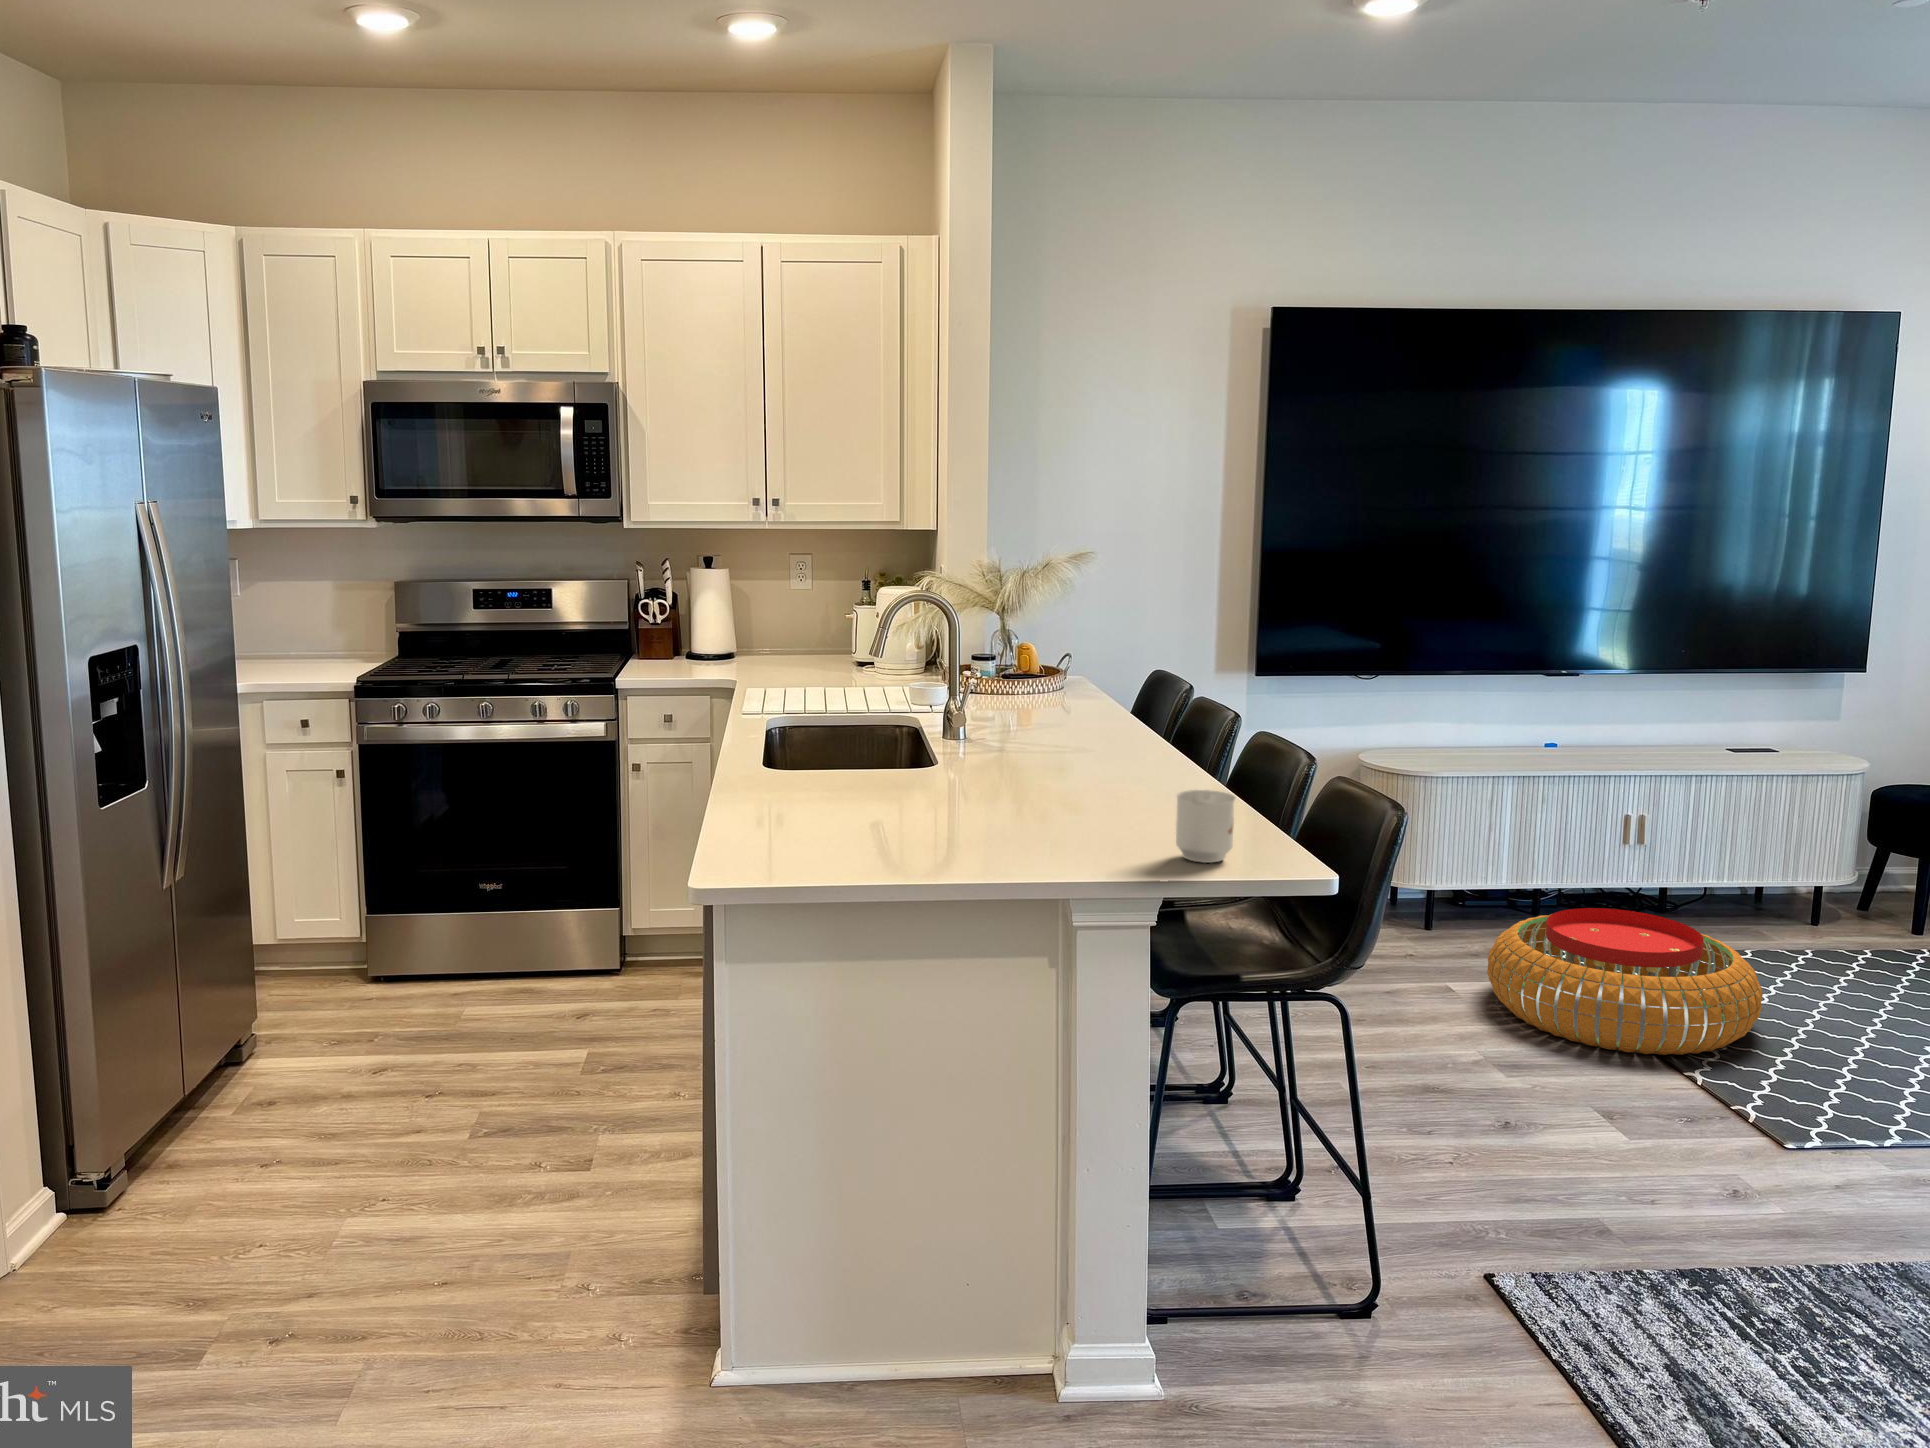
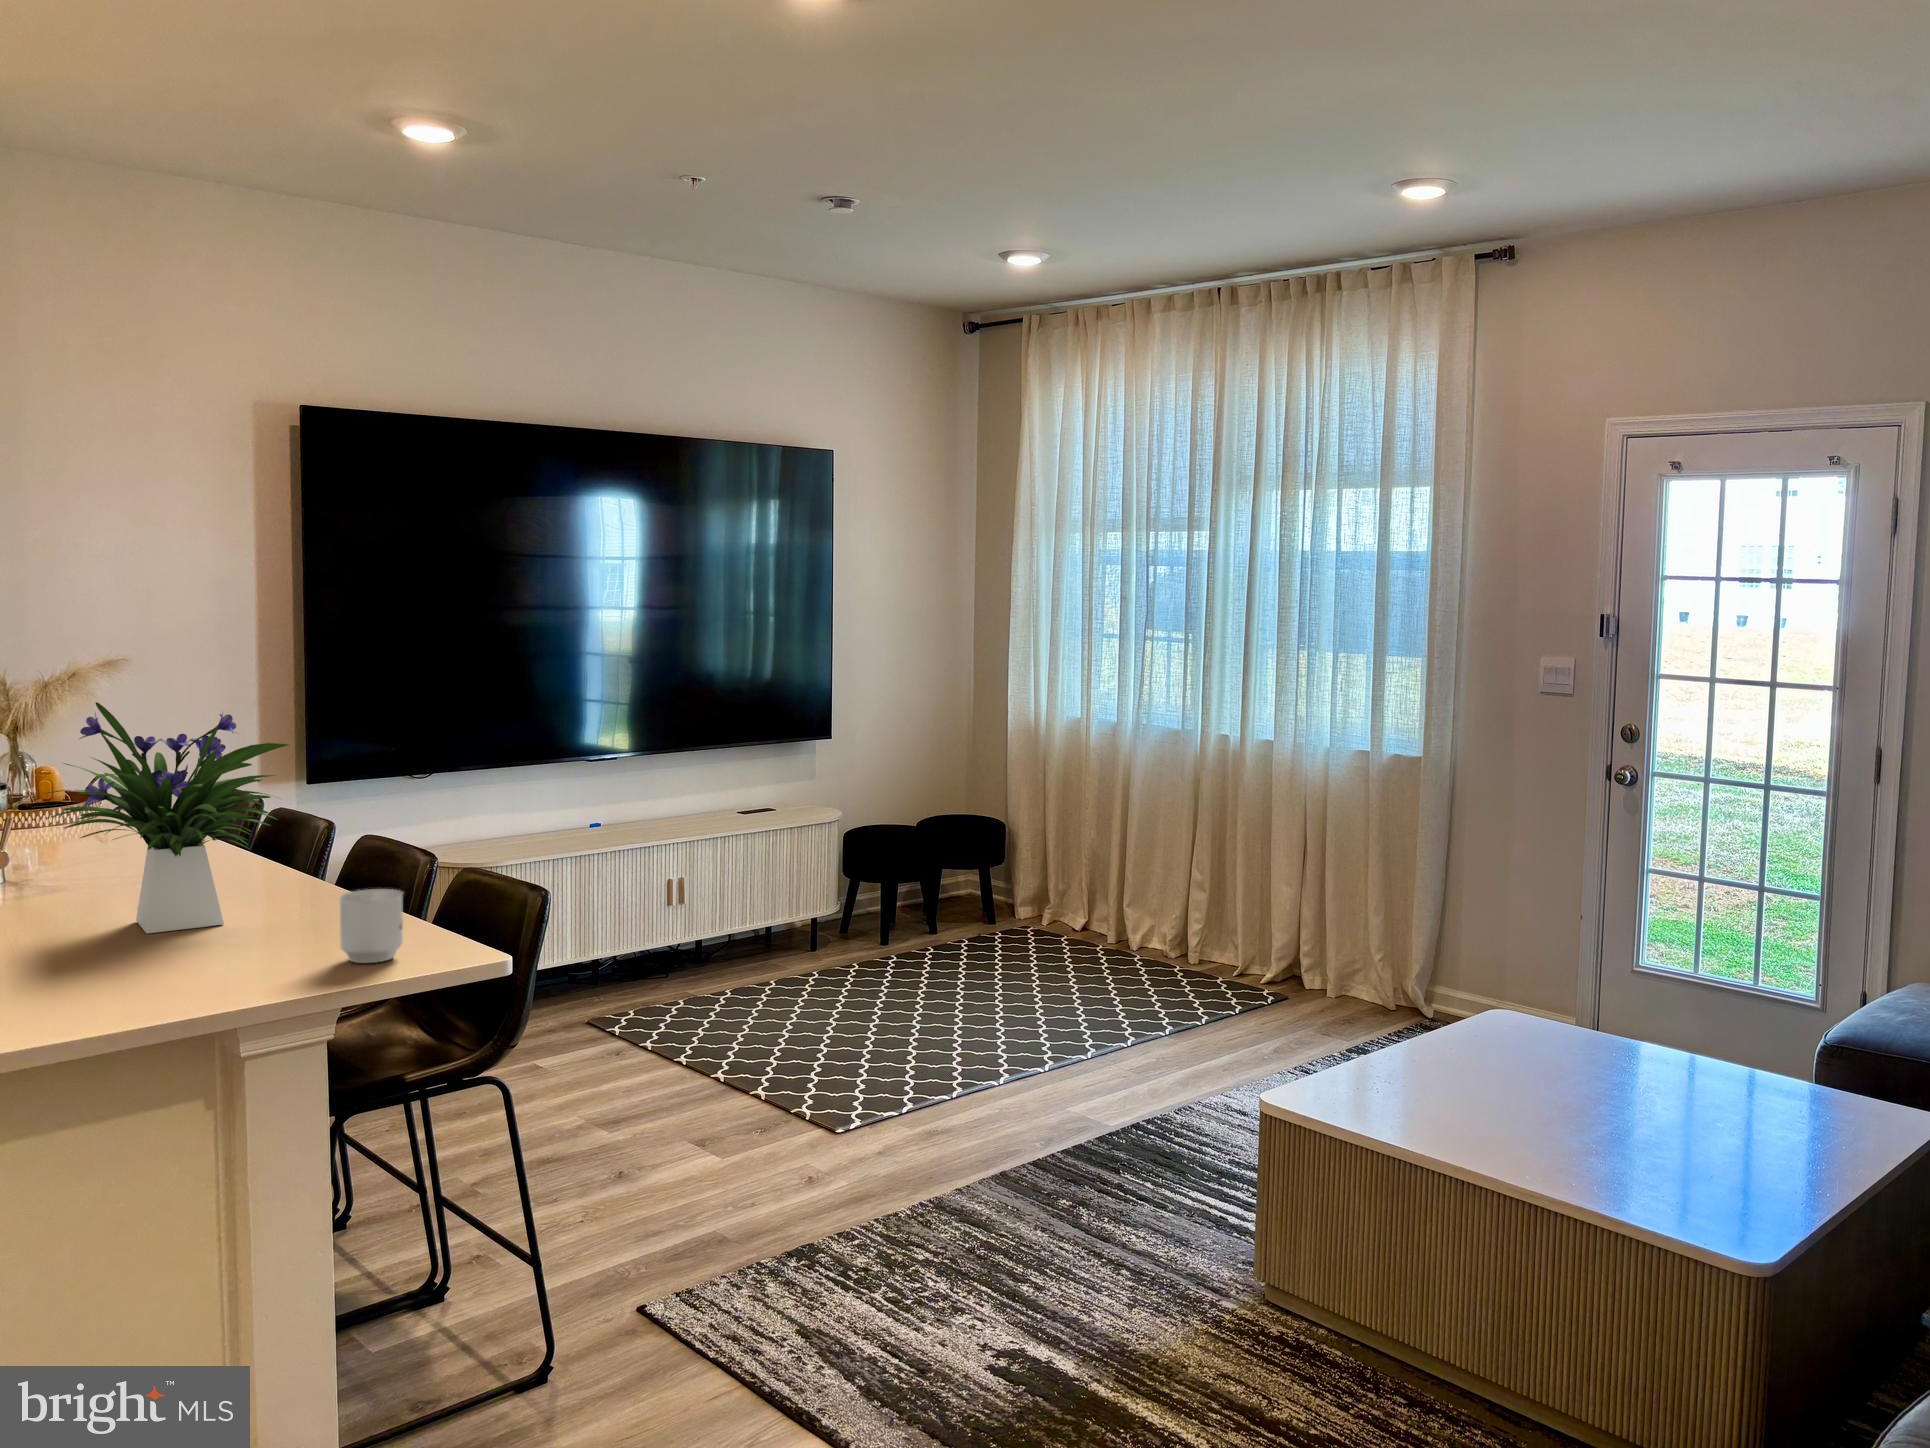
flower arrangement: none [974,596,1170,804] -> present [44,702,289,933]
pouf: present [1487,908,1763,1055] -> none [572,962,799,1088]

